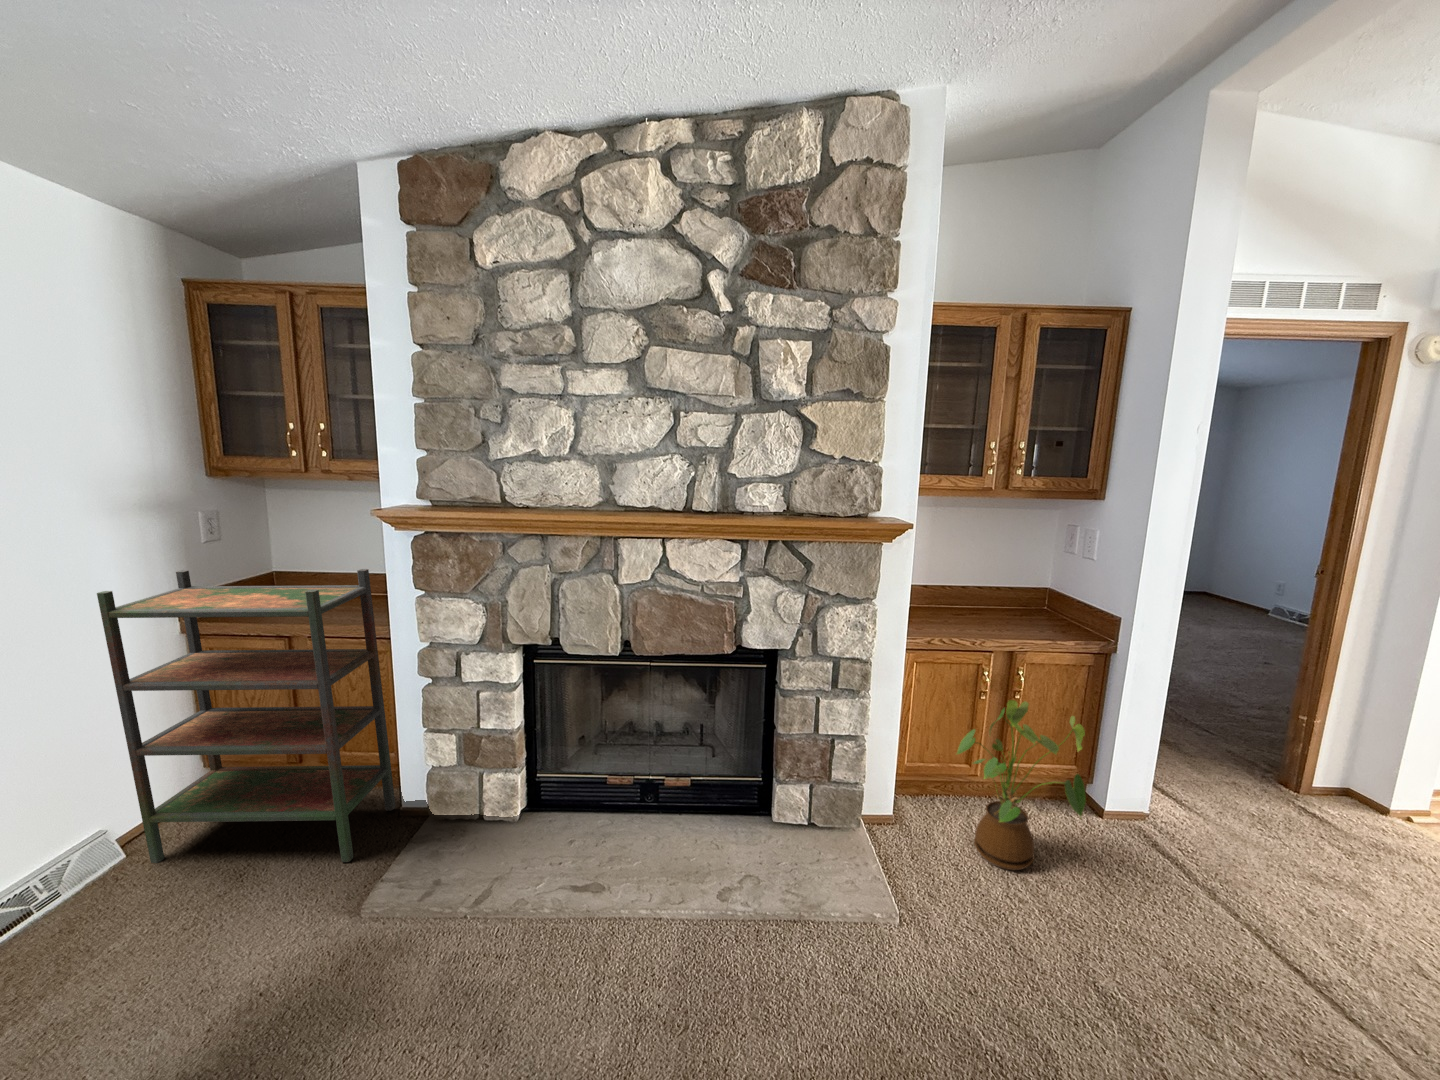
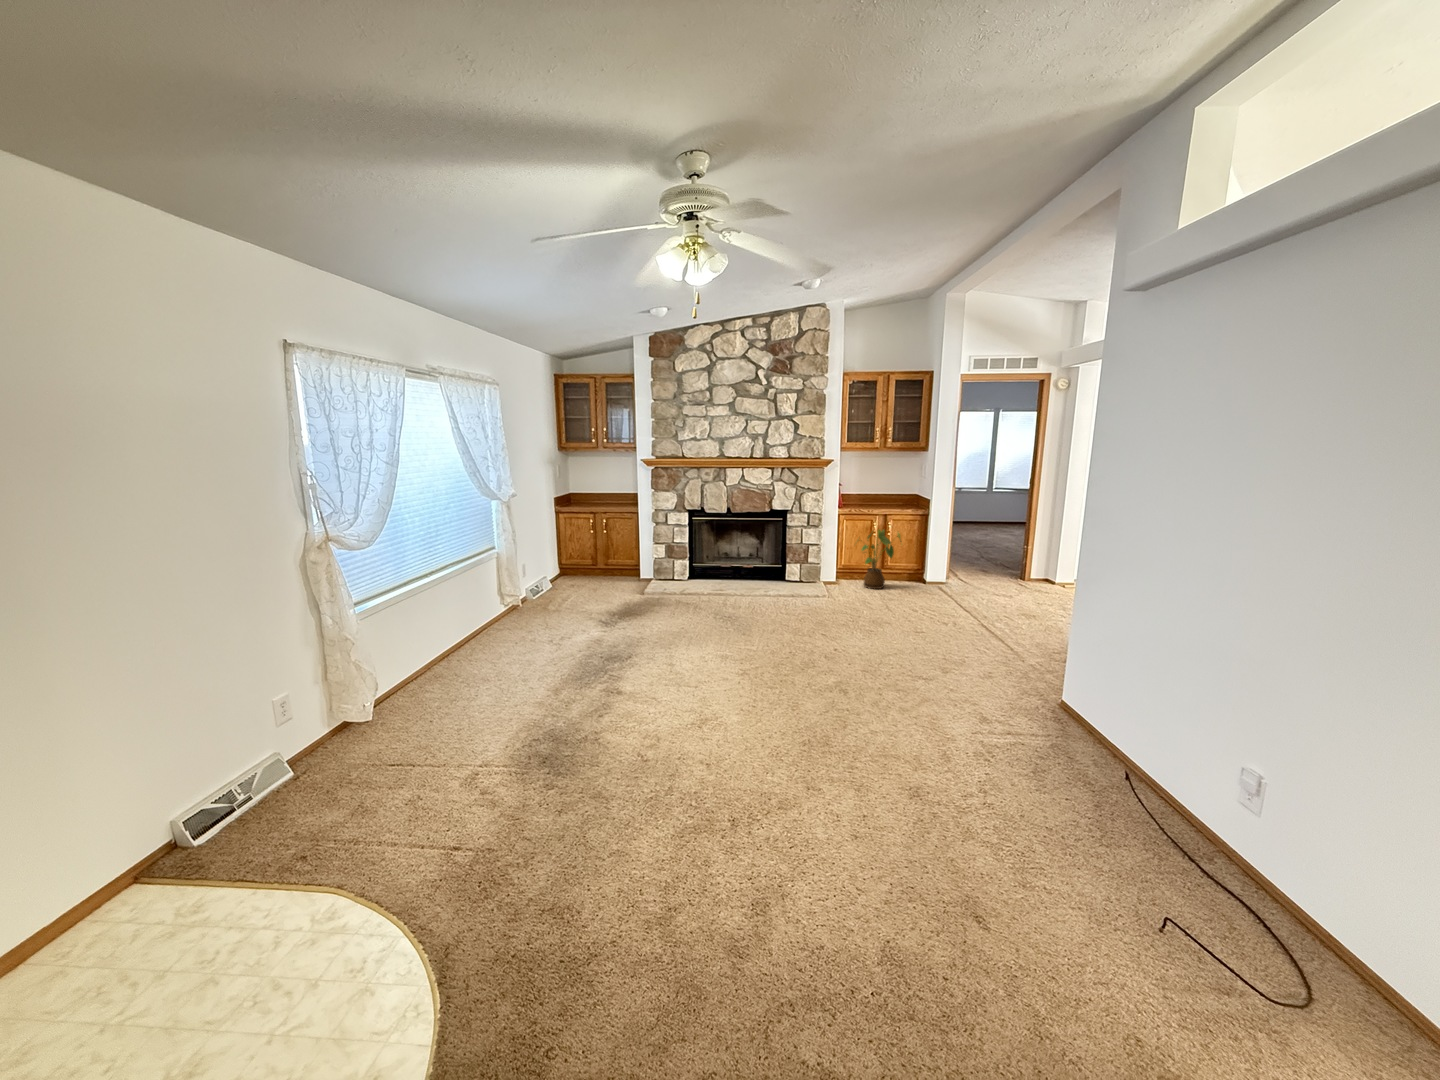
bookshelf: present [97,569,396,863] -> none [553,483,638,588]

